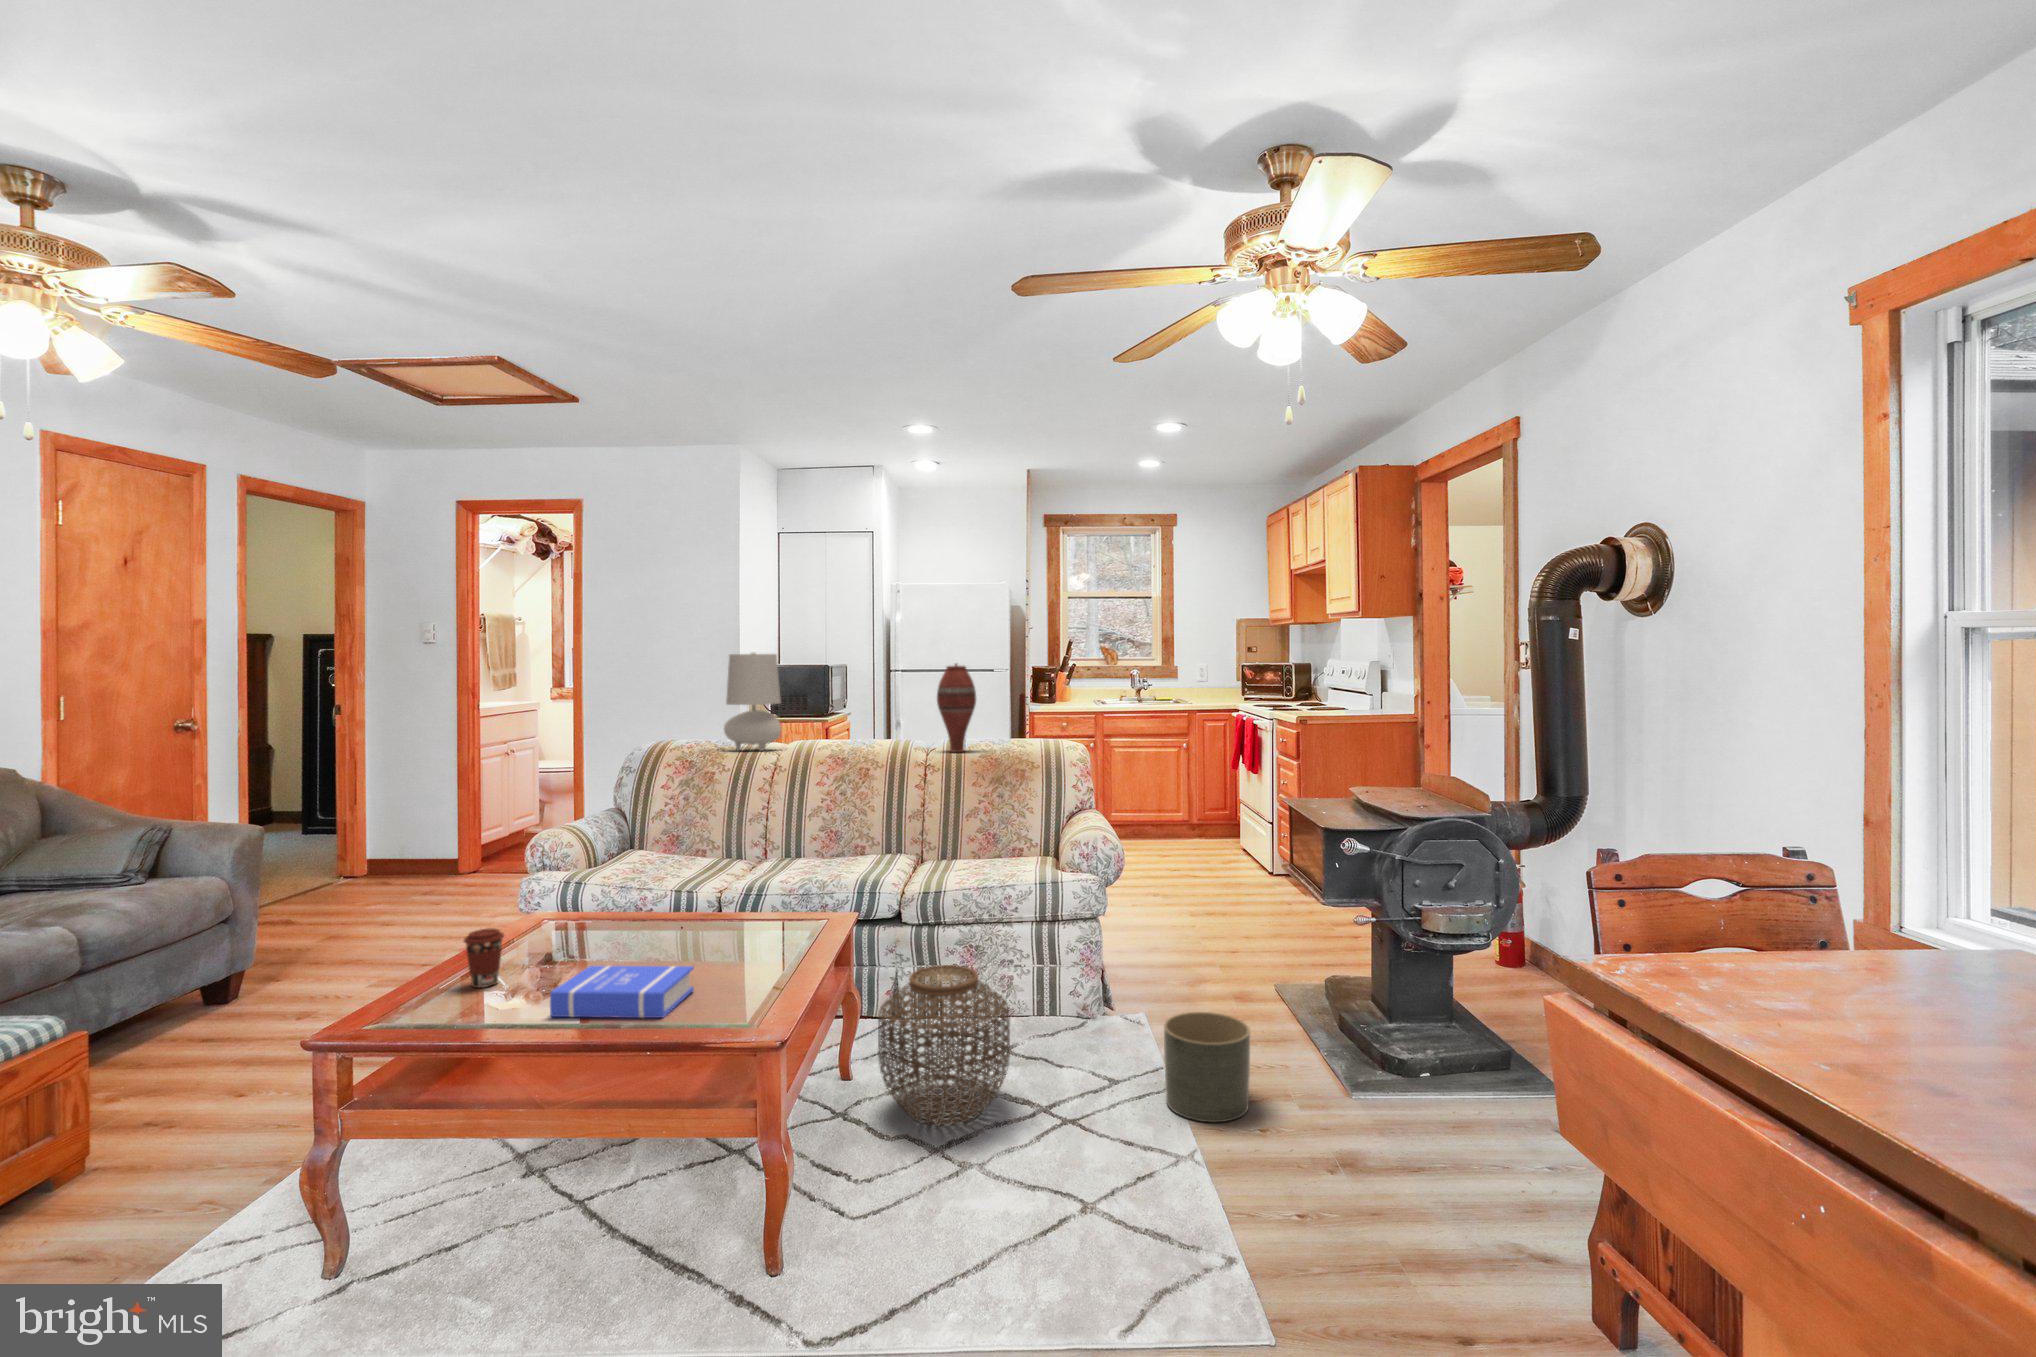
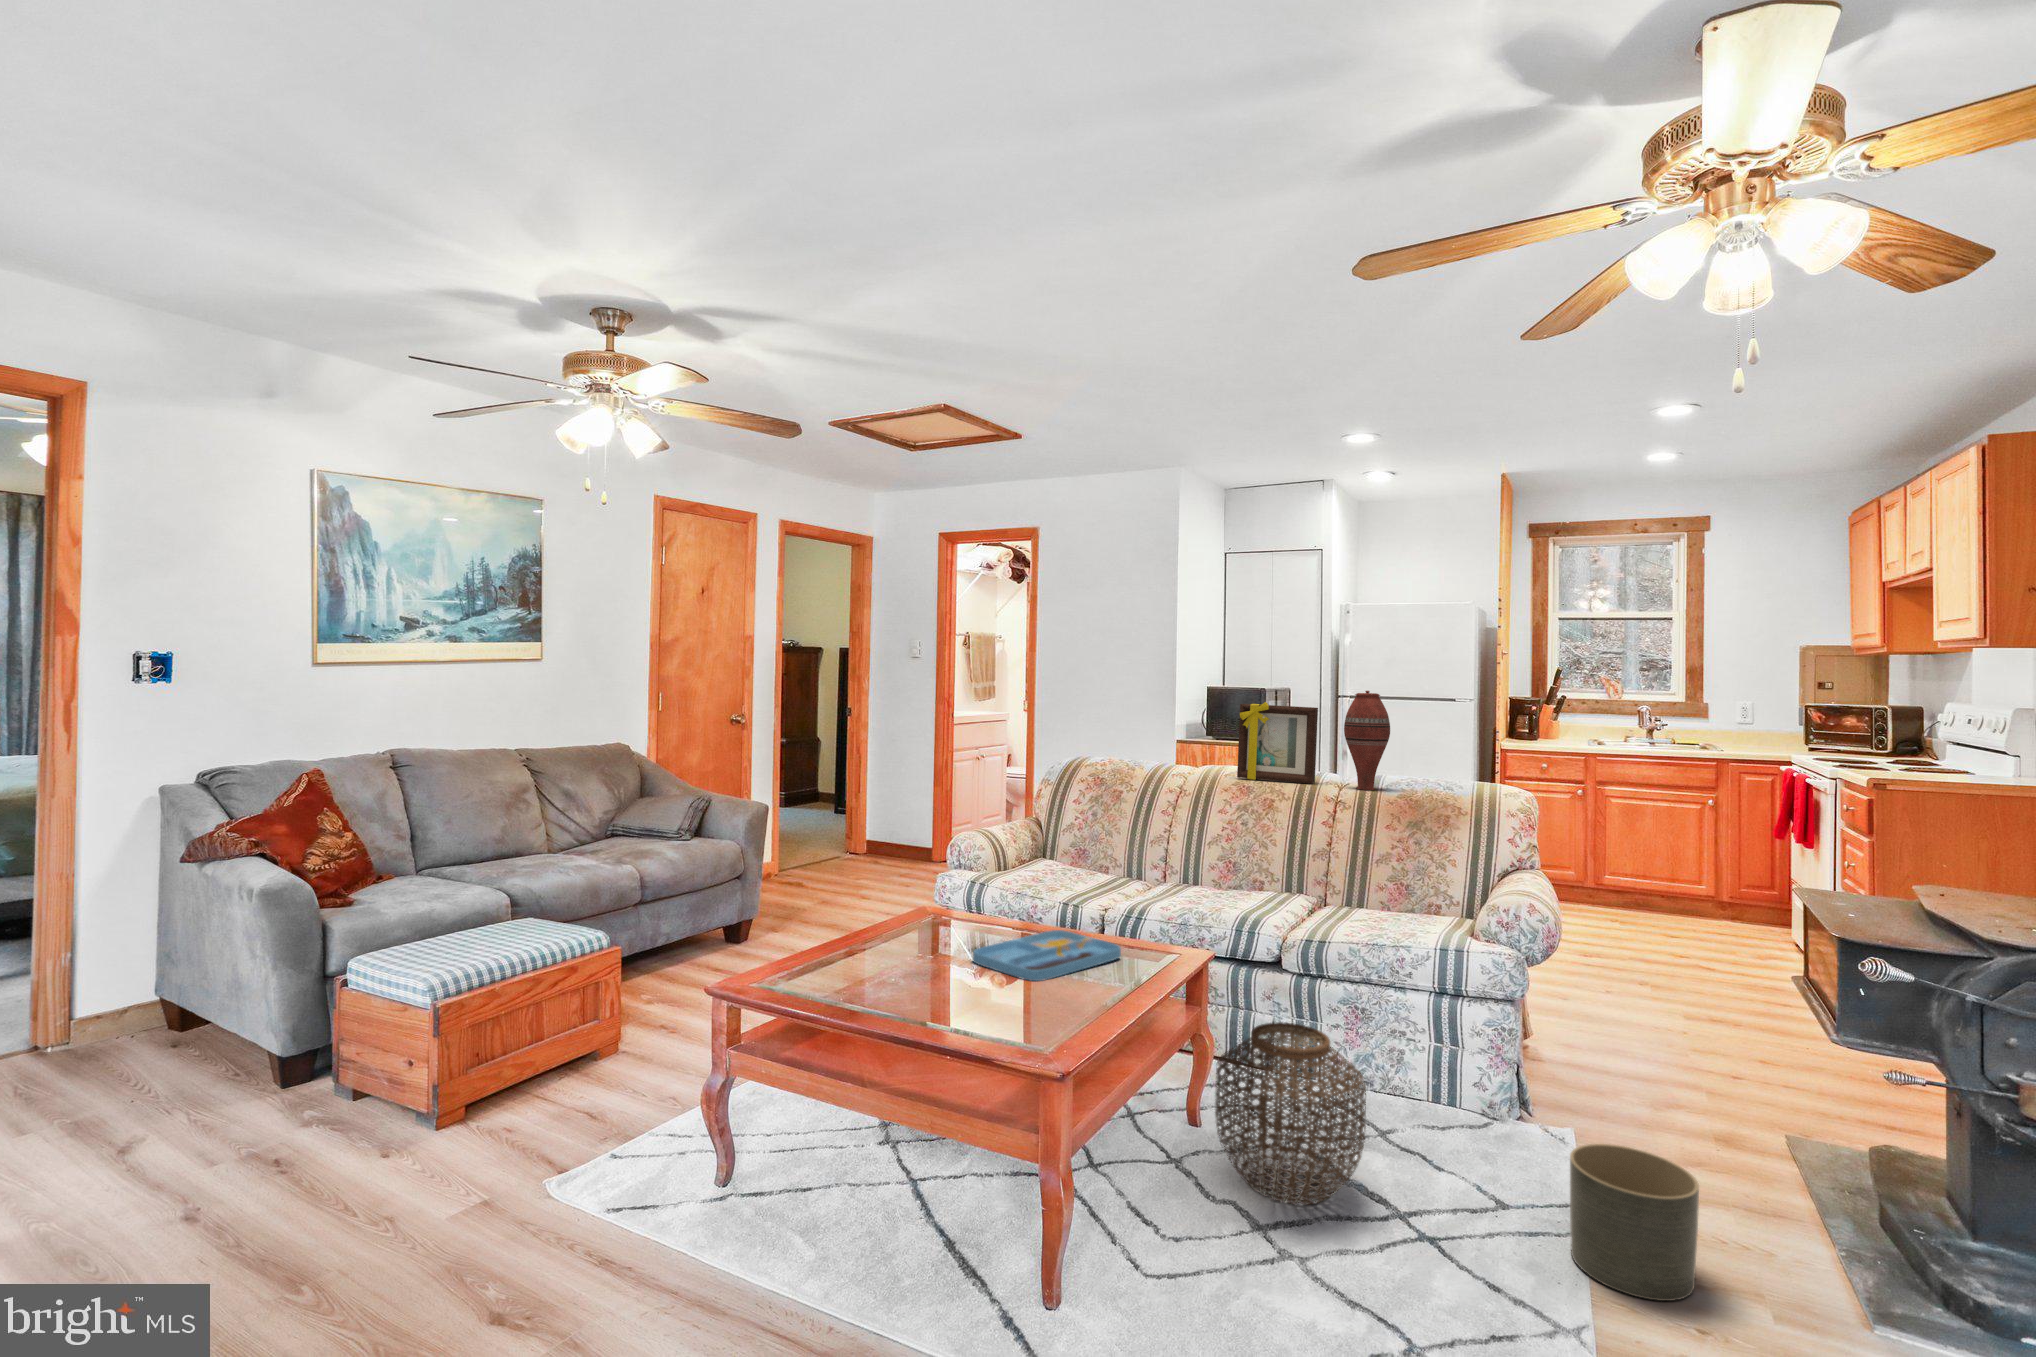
table lamp: present [724,653,781,751] -> none [1128,674,1183,773]
picture frame: none [838,677,911,751] -> present [1237,702,1318,784]
tray: none [613,916,769,970] -> present [973,930,1121,981]
coffee cup: present [464,929,504,988] -> none [849,913,882,965]
book: present [550,966,694,1018] -> none [896,961,1024,1022]

